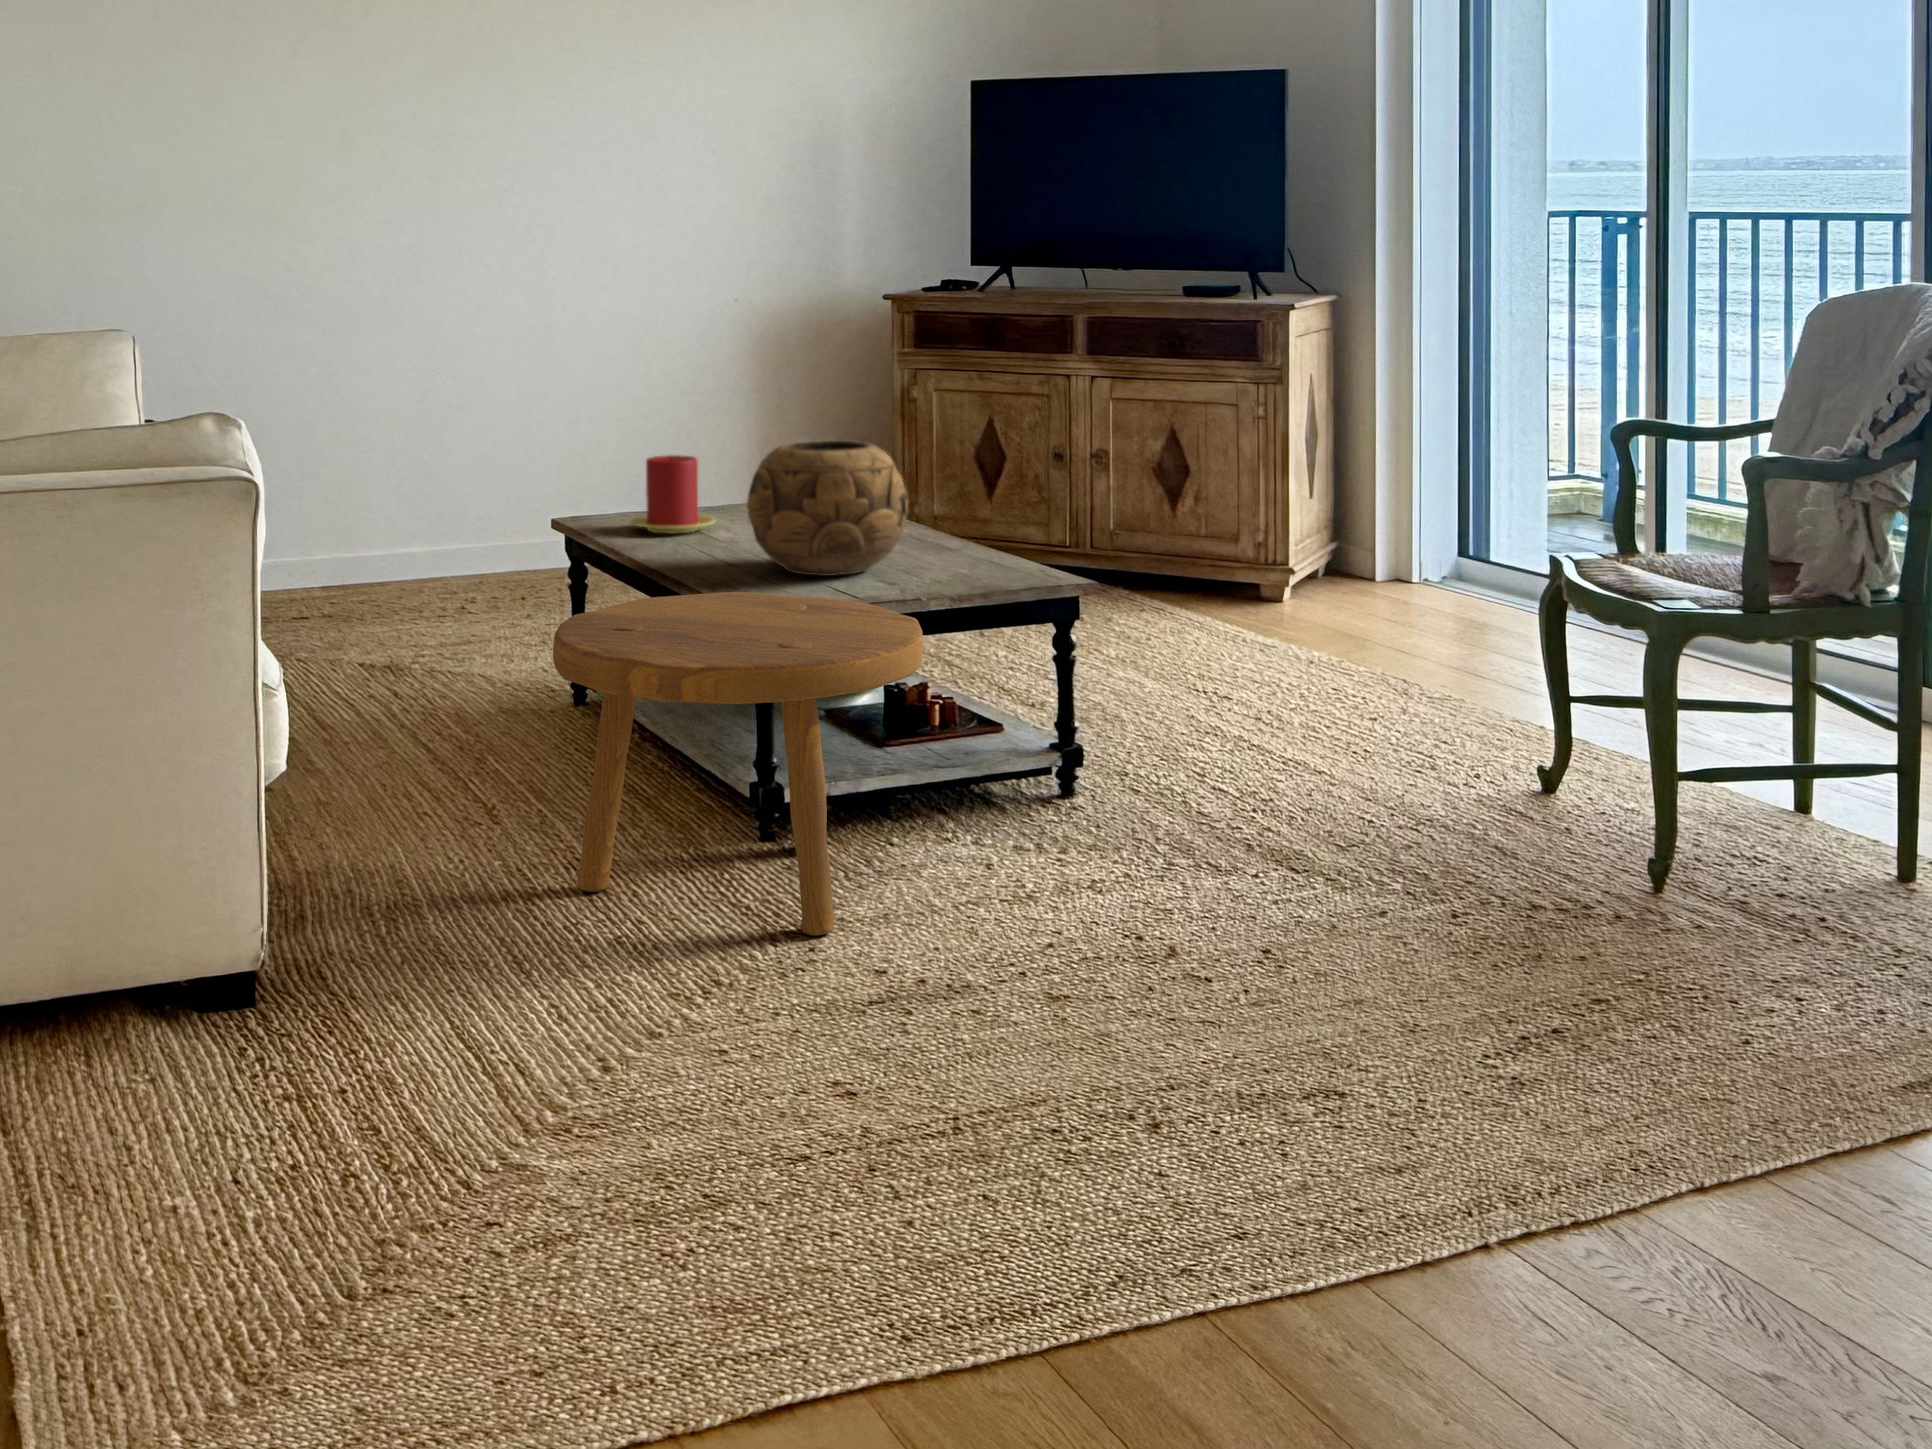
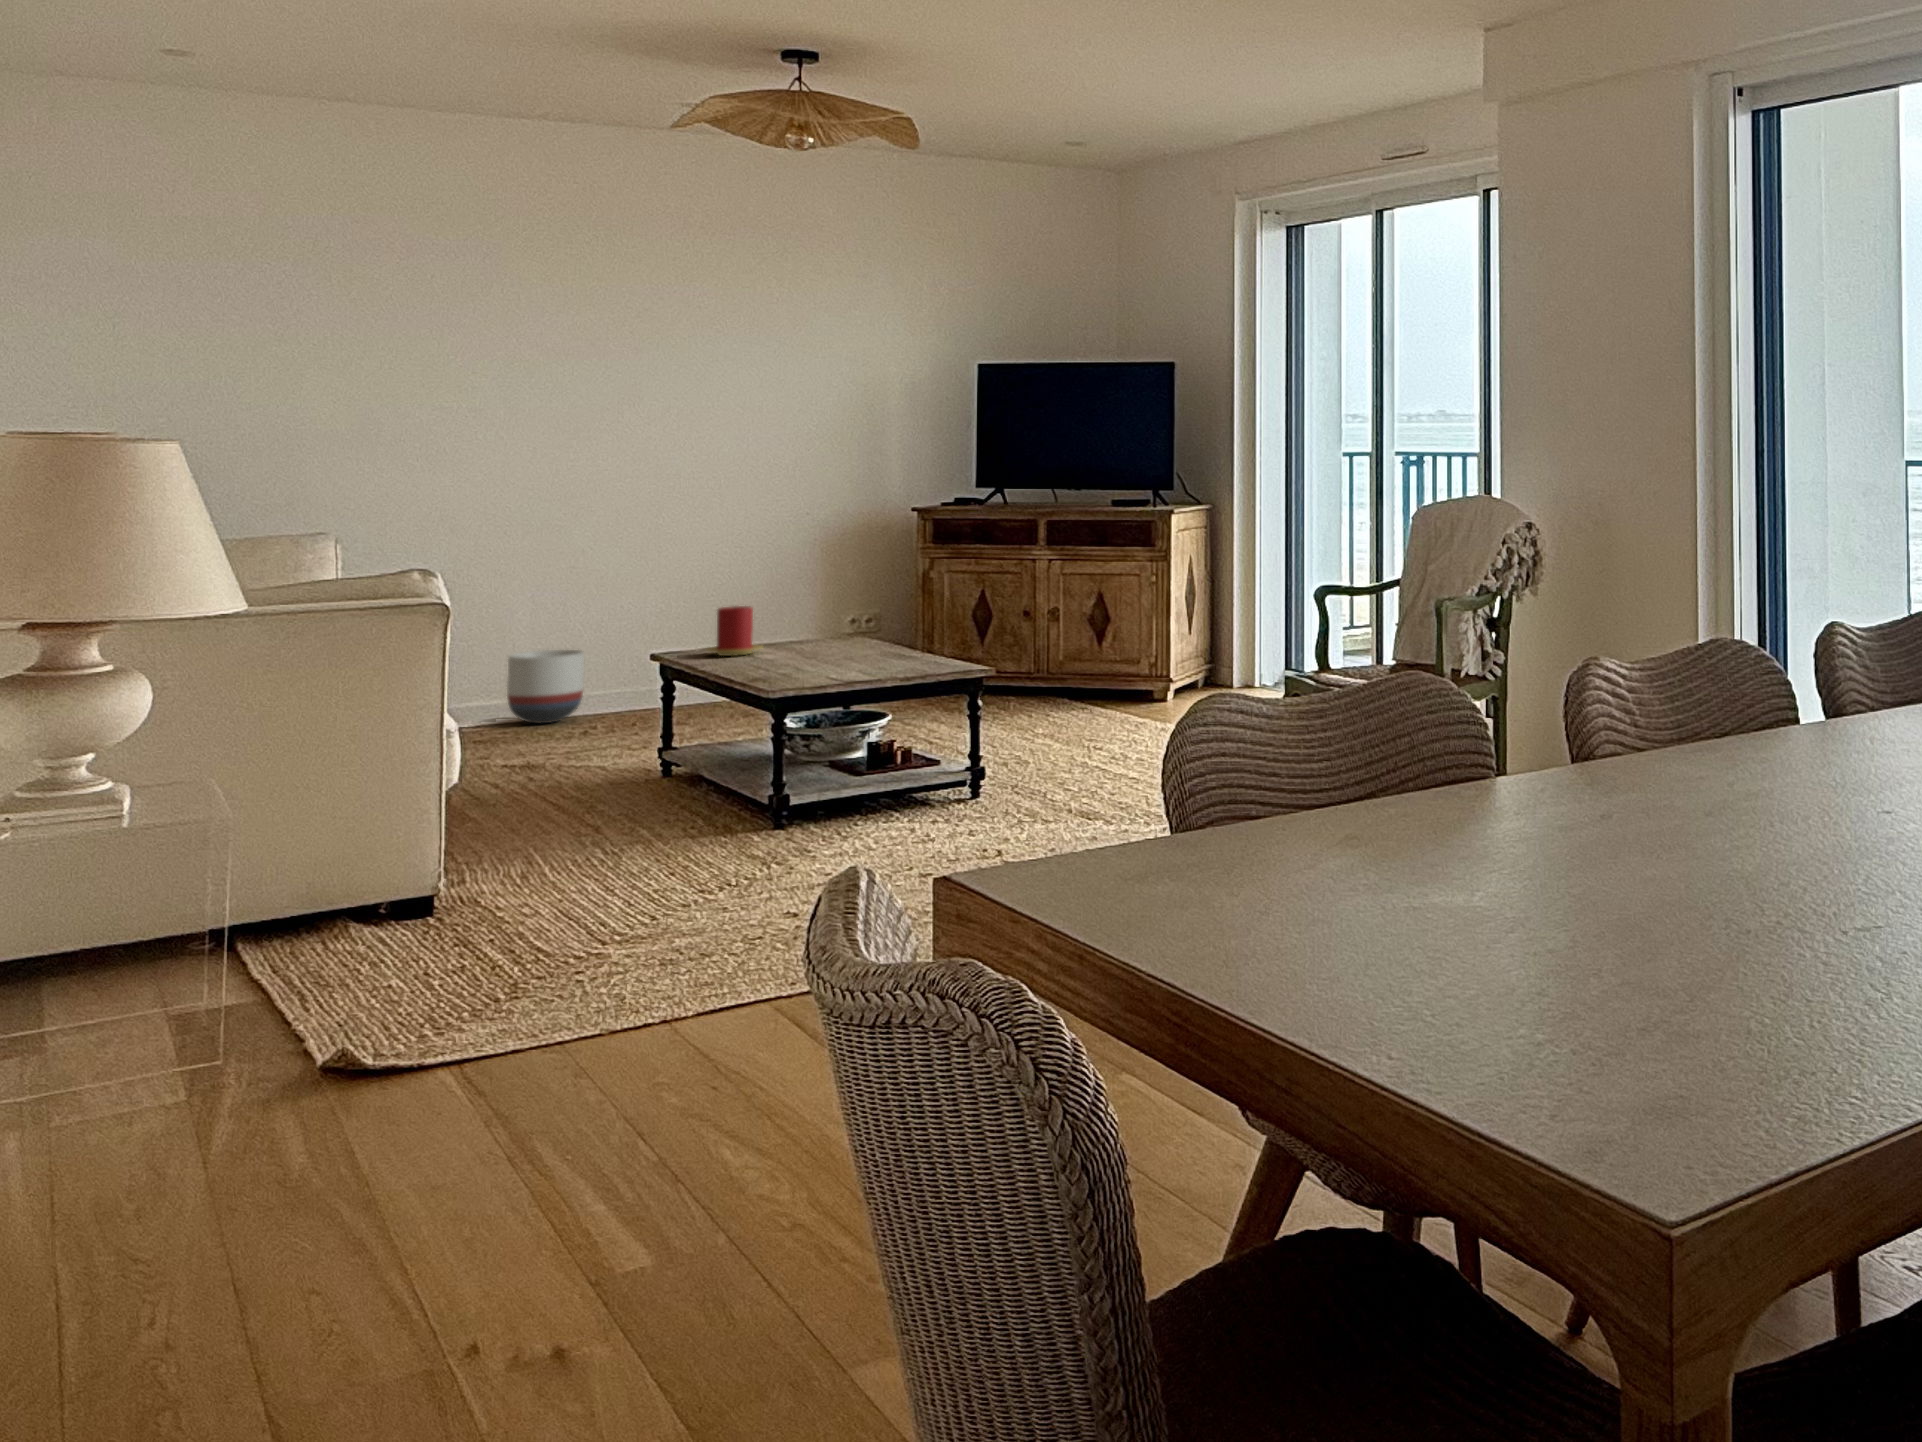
decorative bowl: present [747,441,908,576] -> none [778,589,881,670]
planter: none [362,487,458,590] -> present [507,650,584,723]
footstool: present [553,592,923,936] -> none [639,677,872,864]

